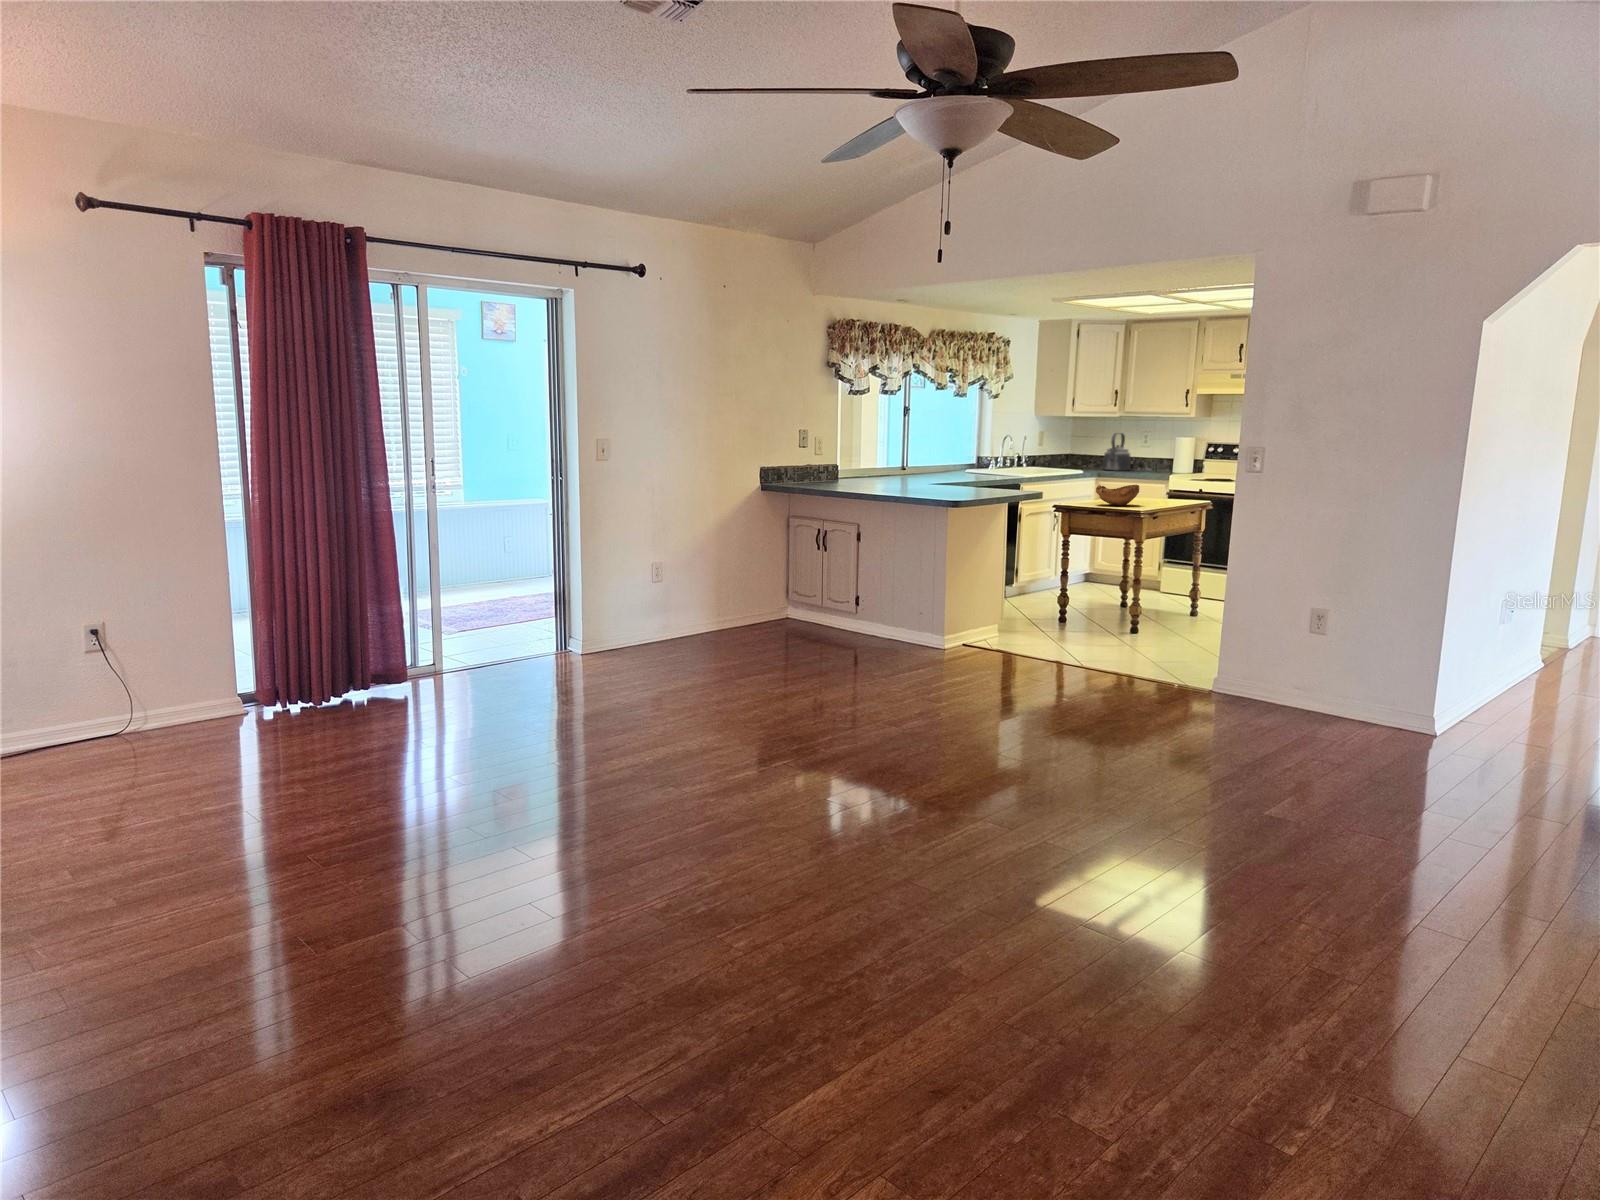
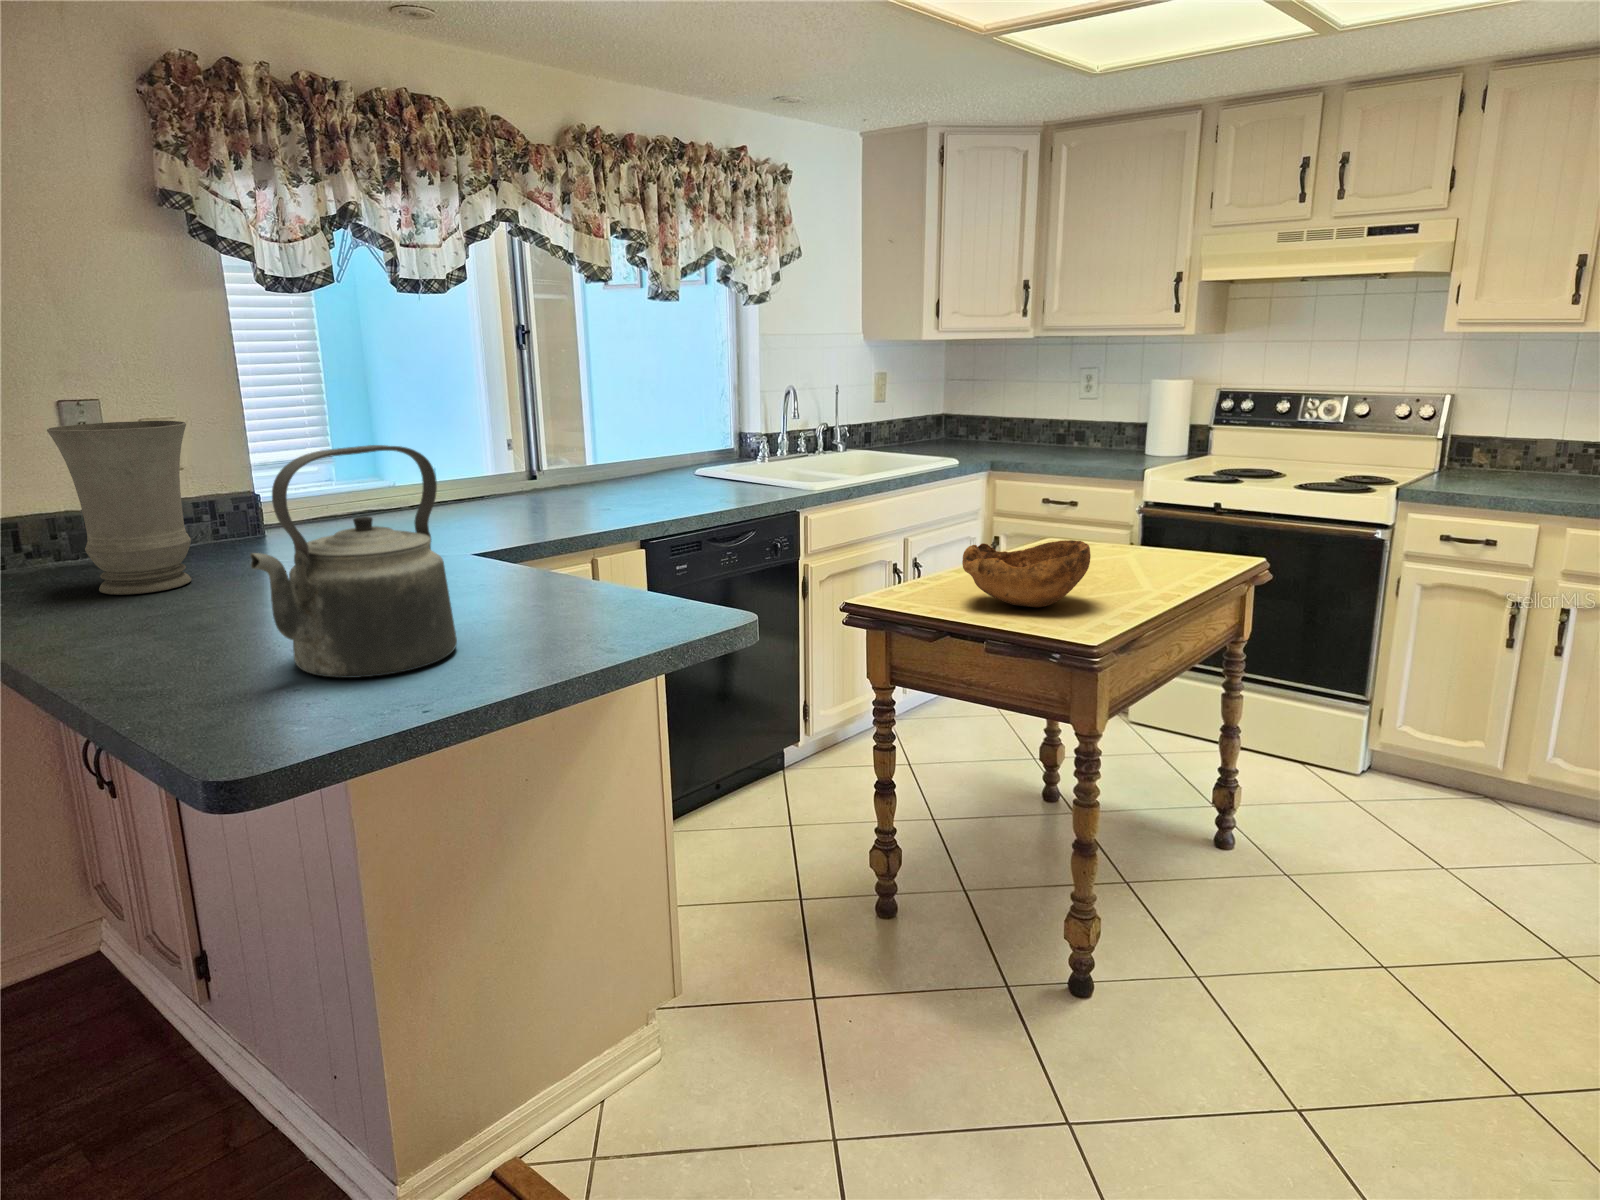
kettle: present [1103,433,1130,471] -> present [250,445,457,678]
vase: none [825,436,860,487] -> present [47,421,191,595]

